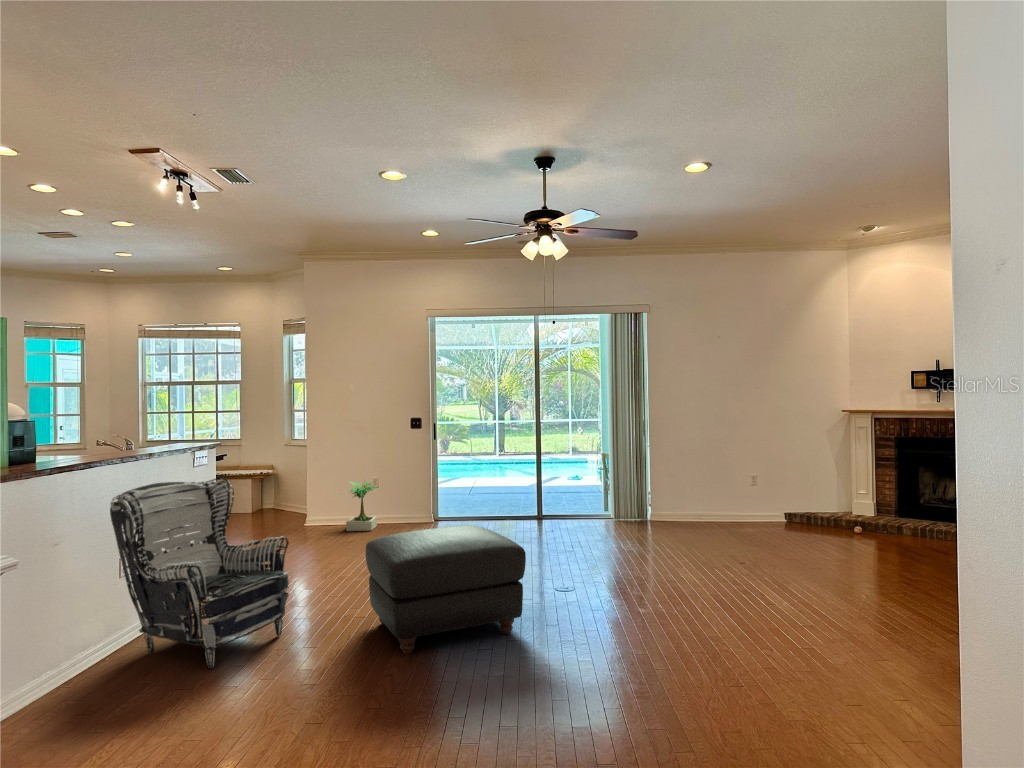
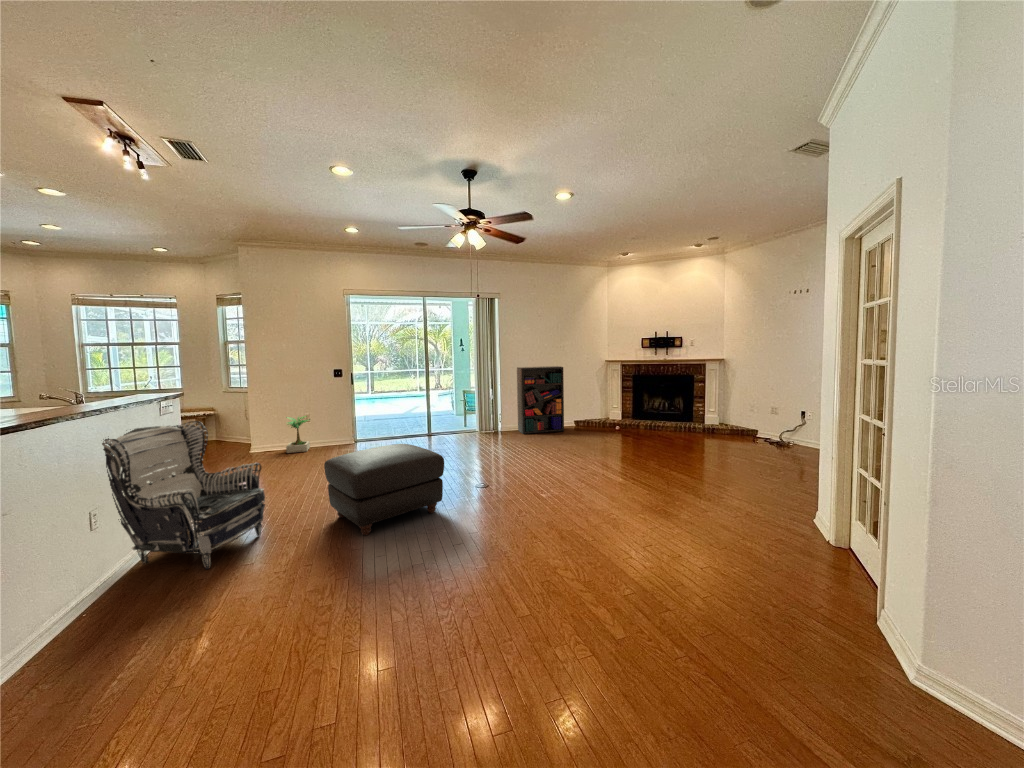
bookshelf: none [681,418,762,528] -> present [517,366,564,434]

